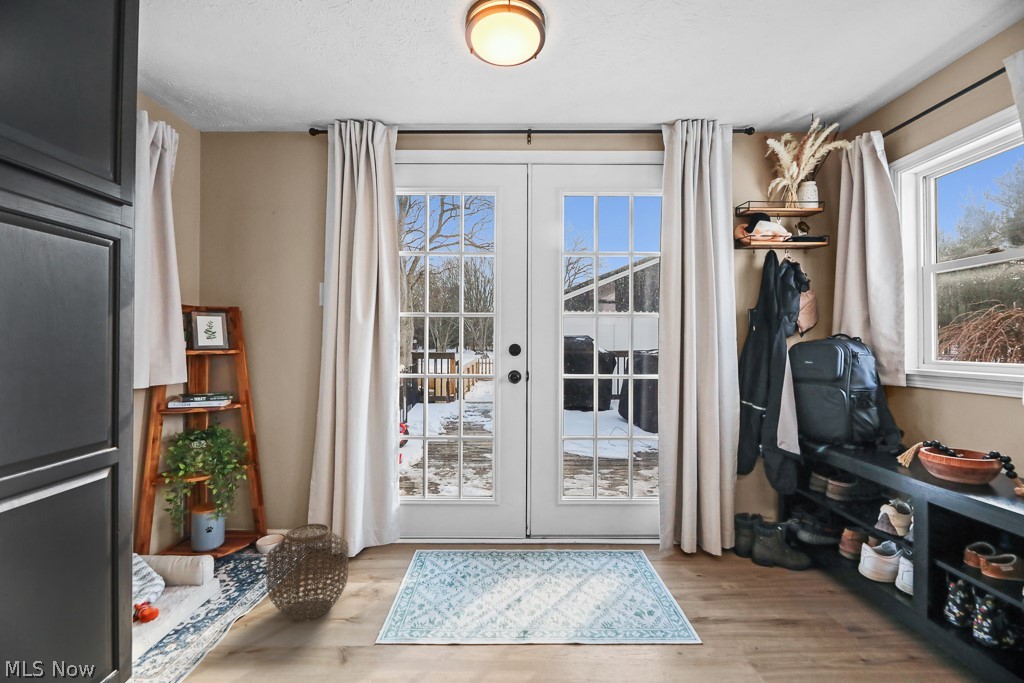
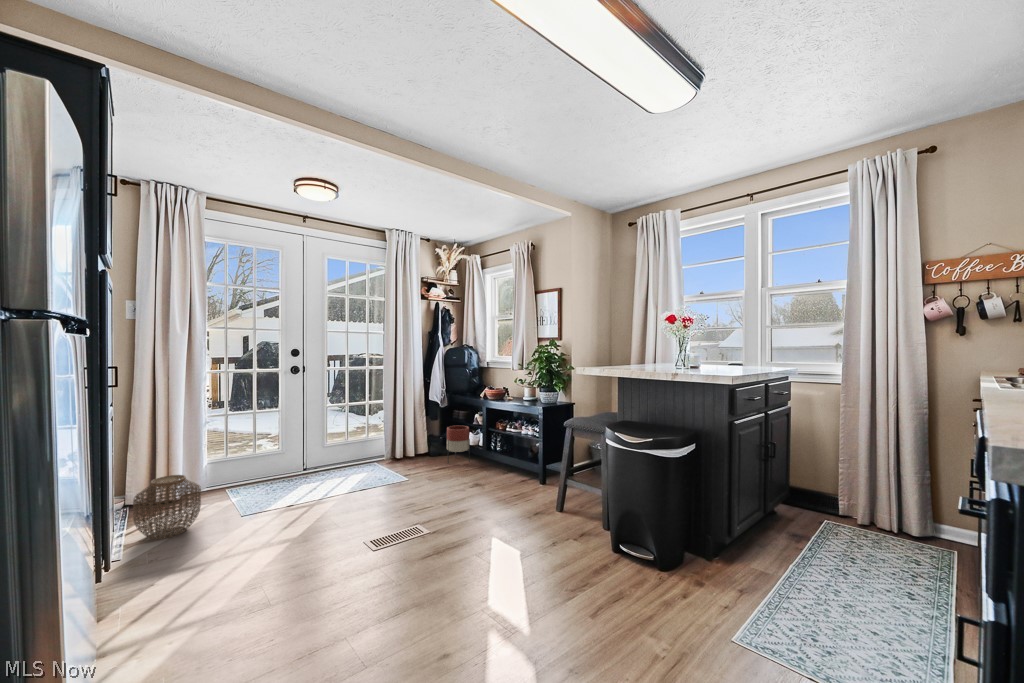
planter: none [788,508,845,600] -> present [447,426,470,461]

